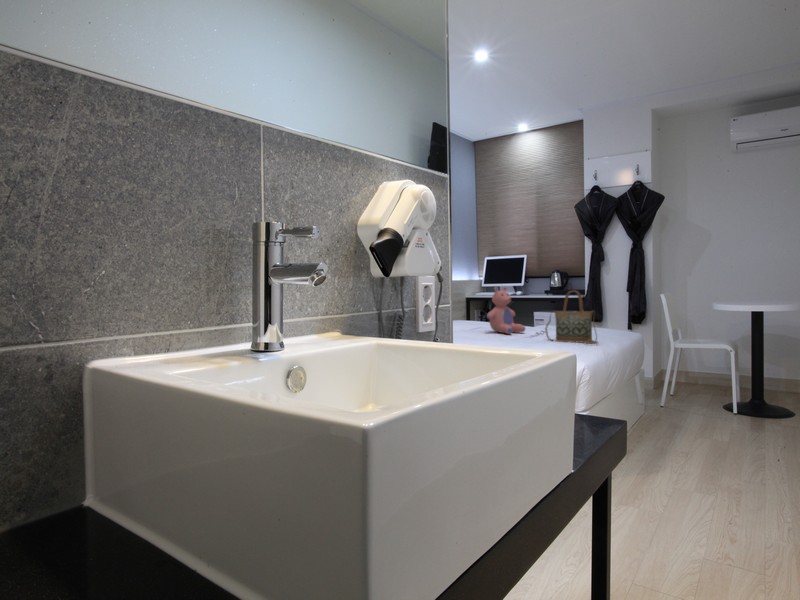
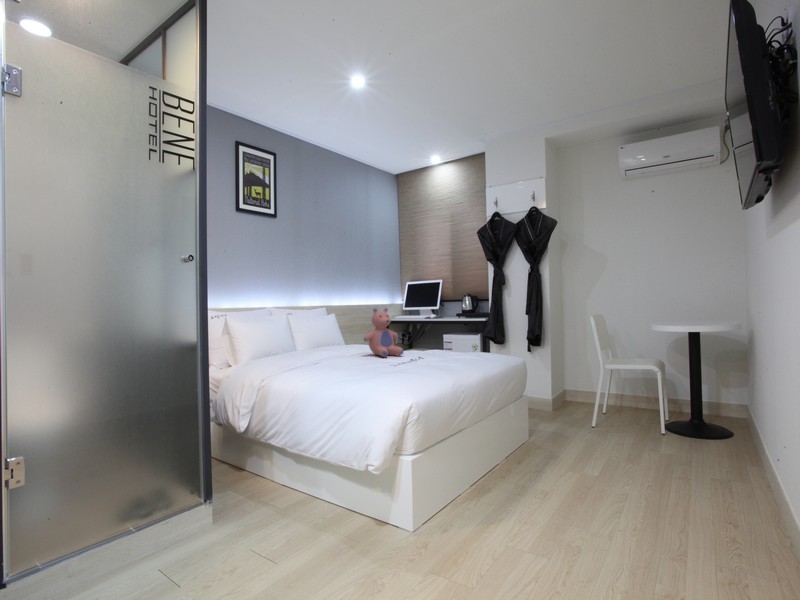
handbag: present [545,291,598,344] -> none [413,312,462,369]

